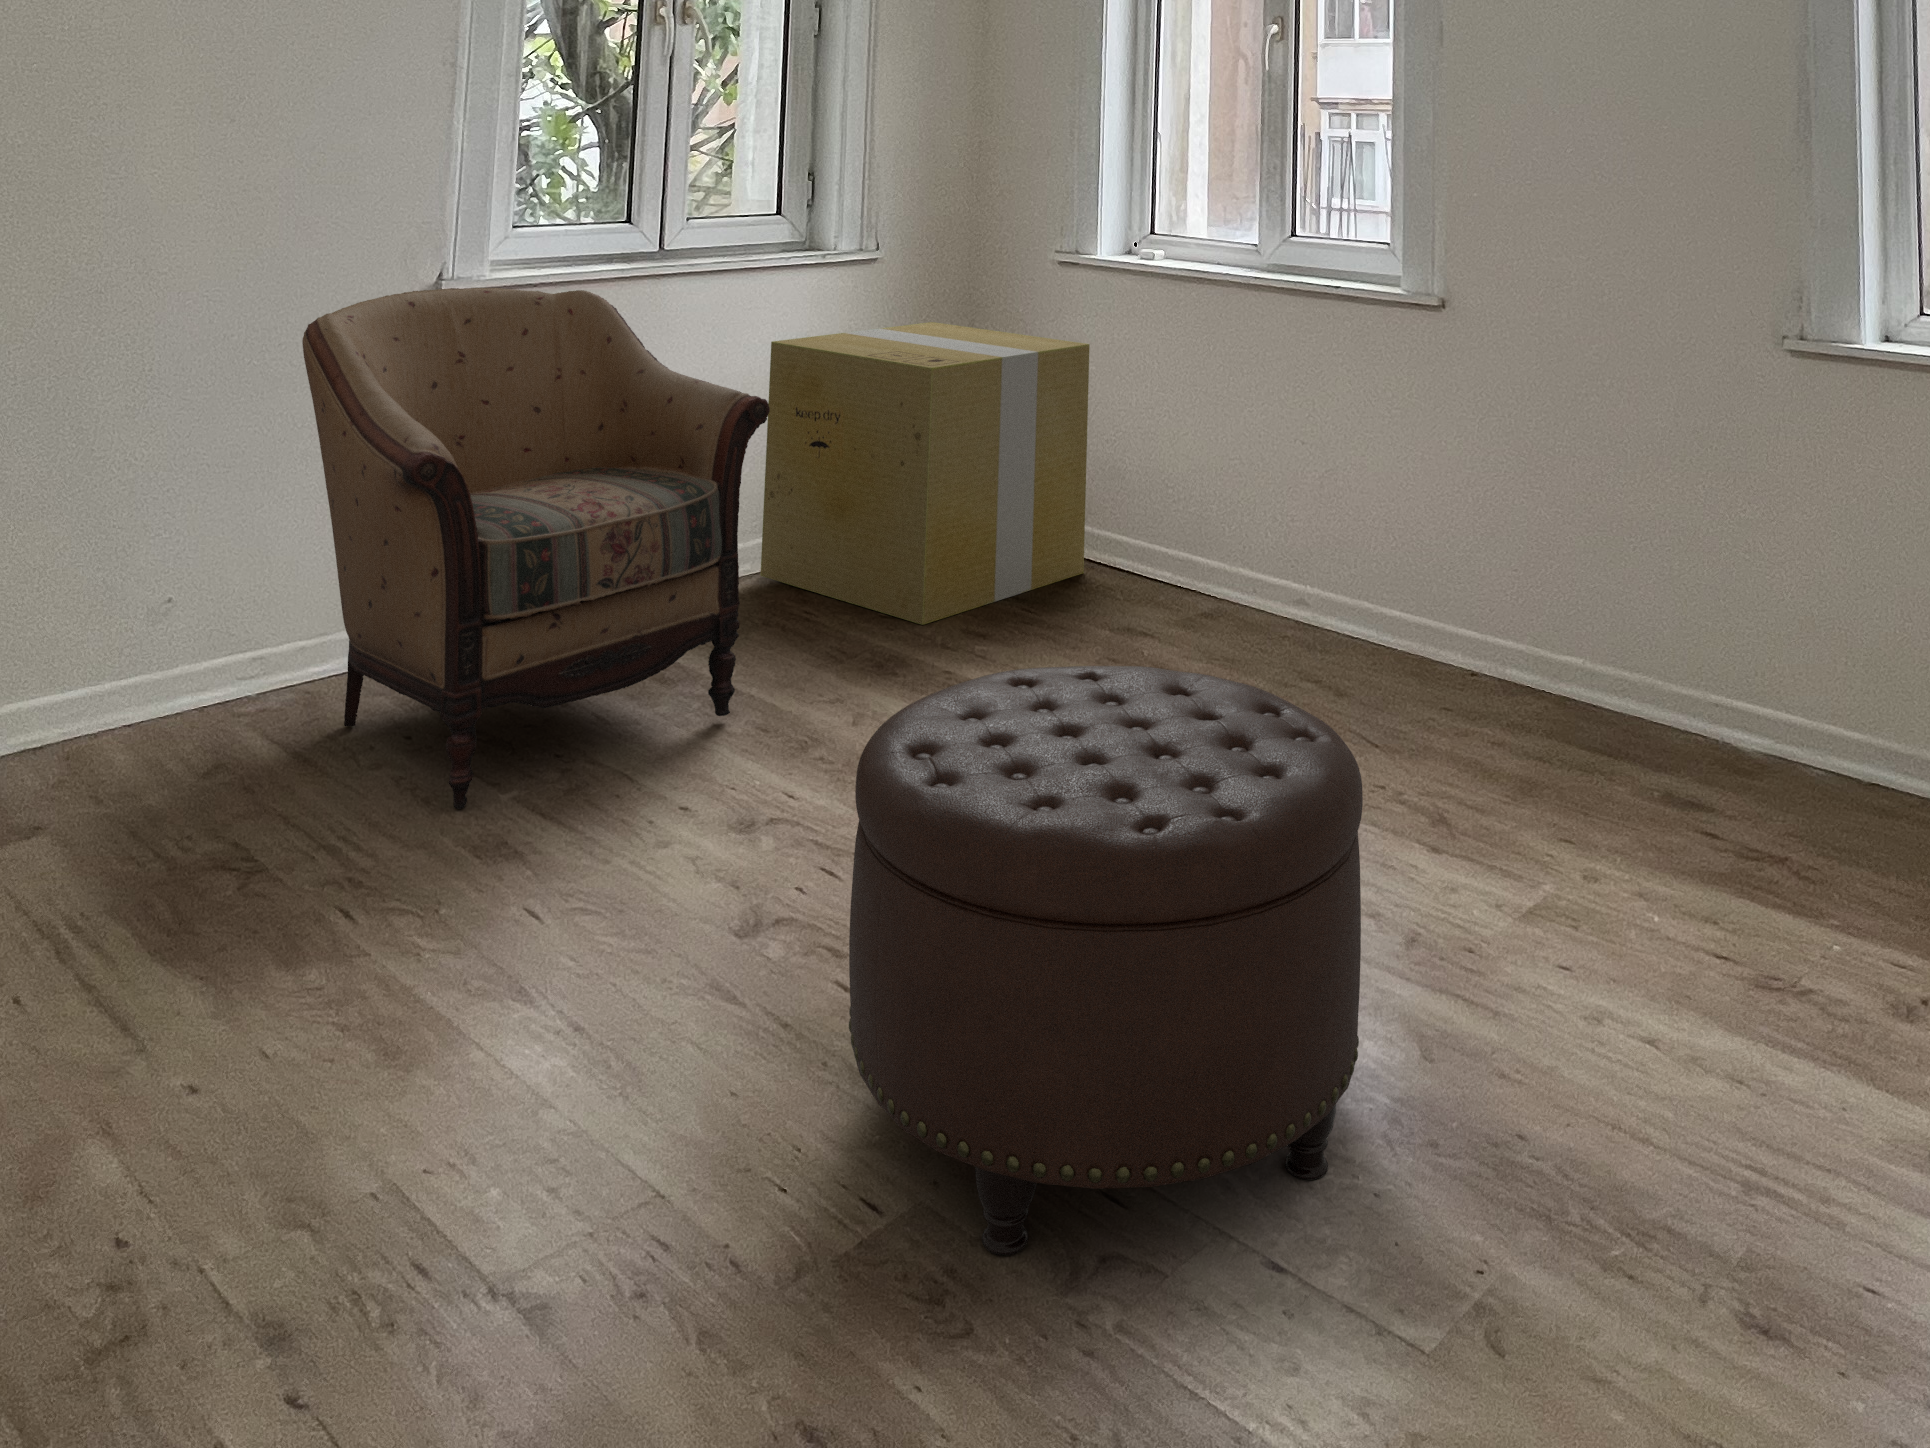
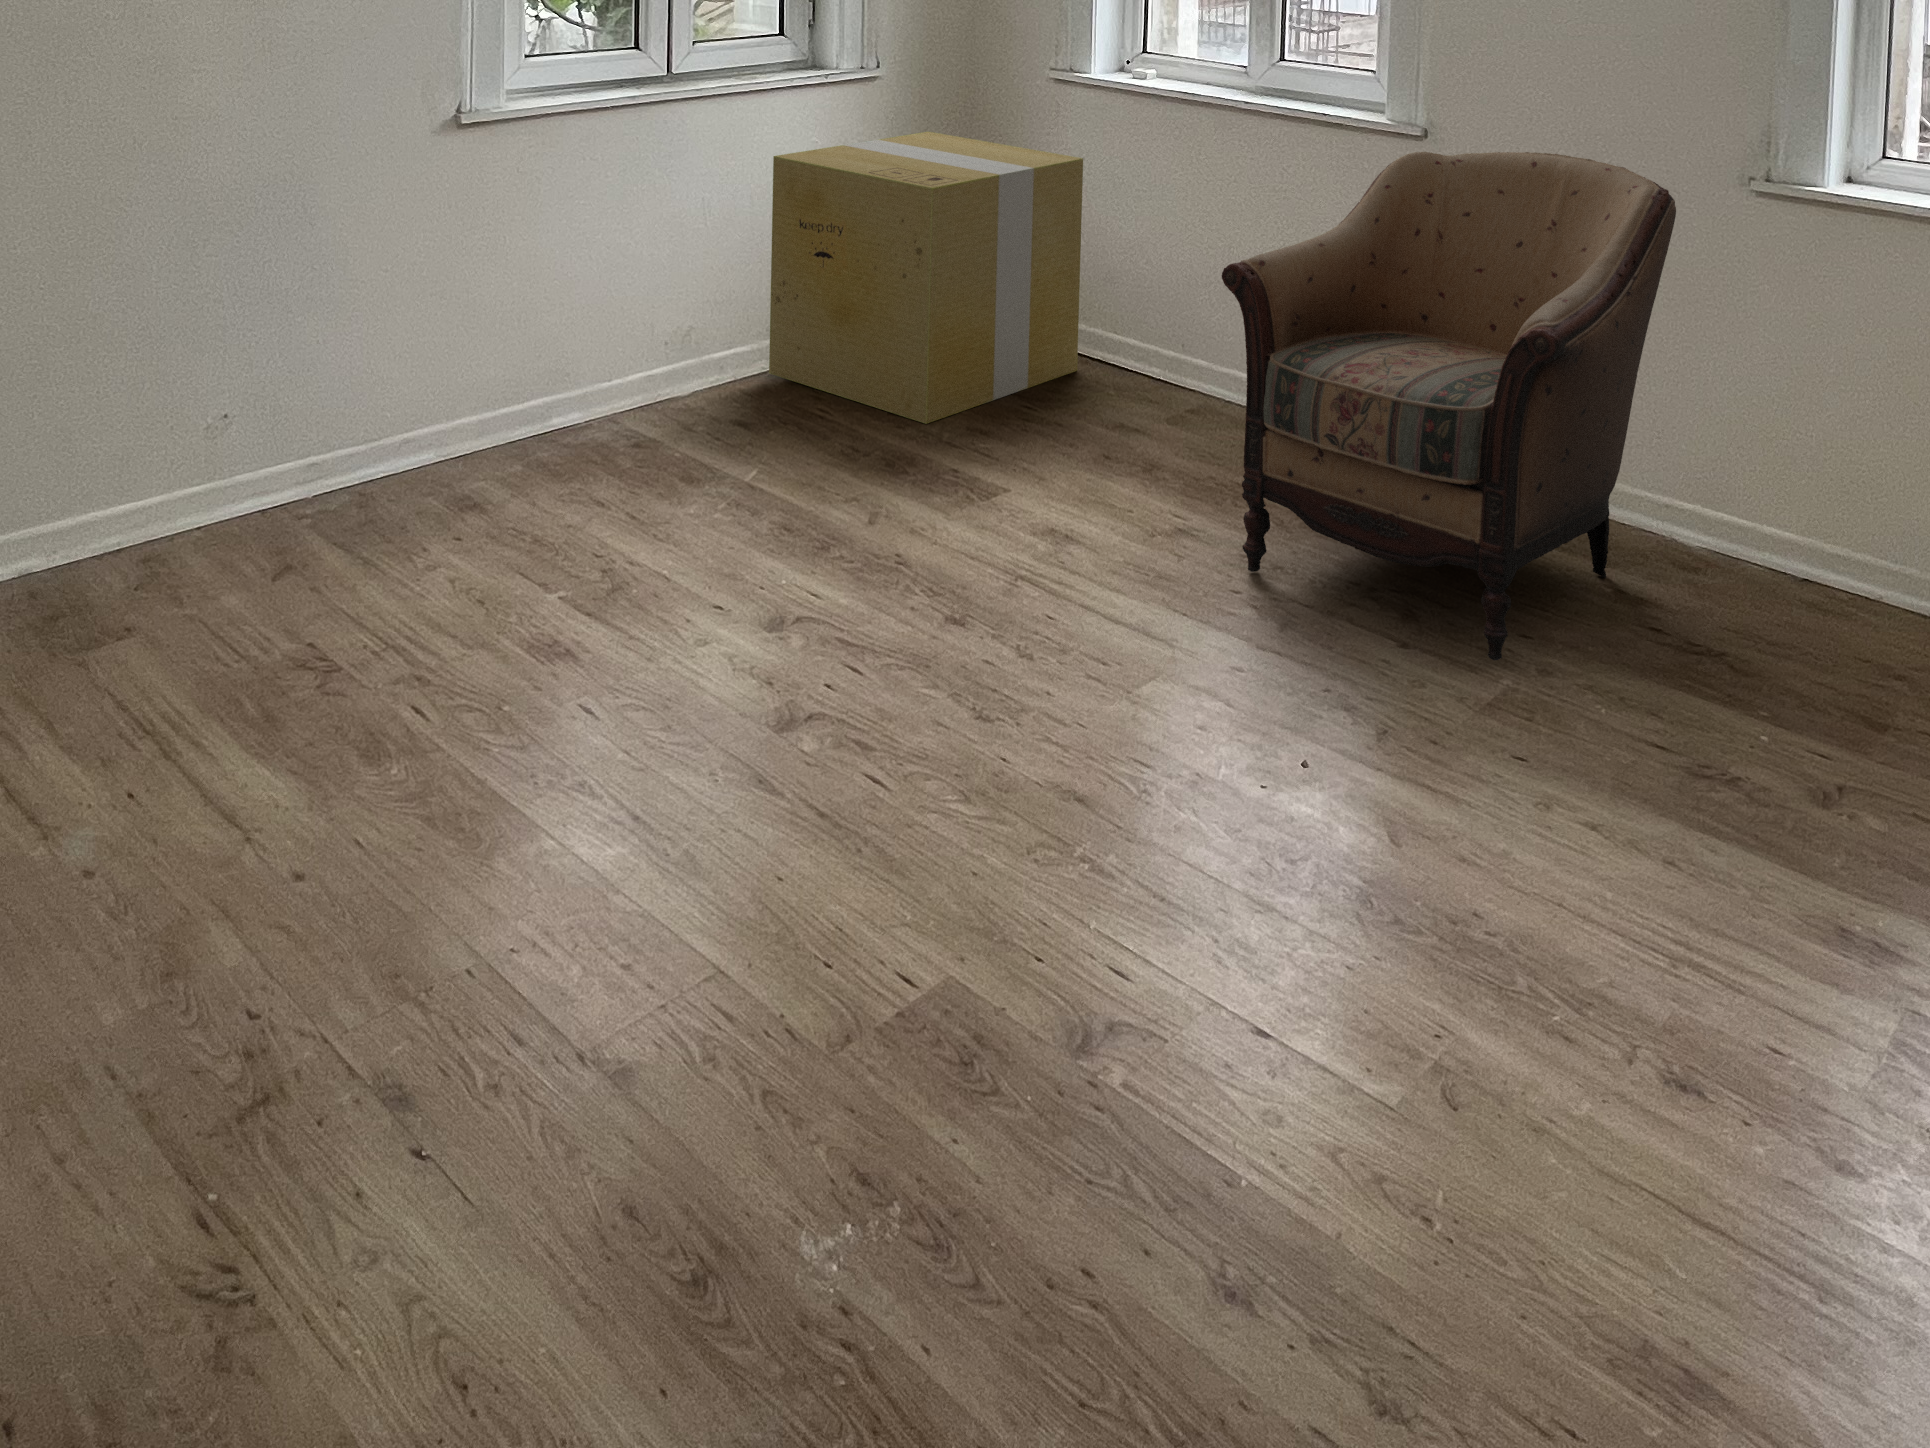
armchair: present [302,288,770,809] -> present [1222,152,1676,661]
ottoman: present [849,666,1363,1255] -> none [882,503,1343,1012]

